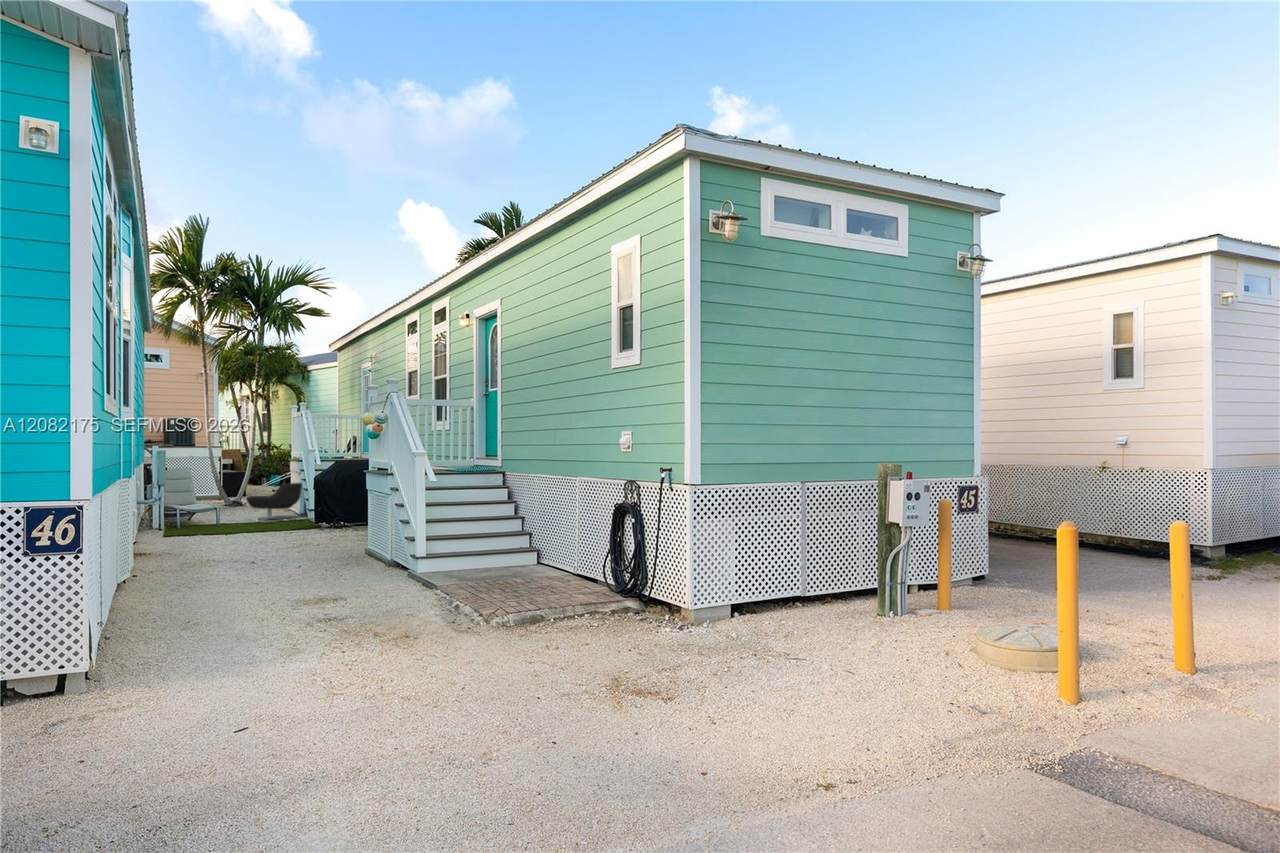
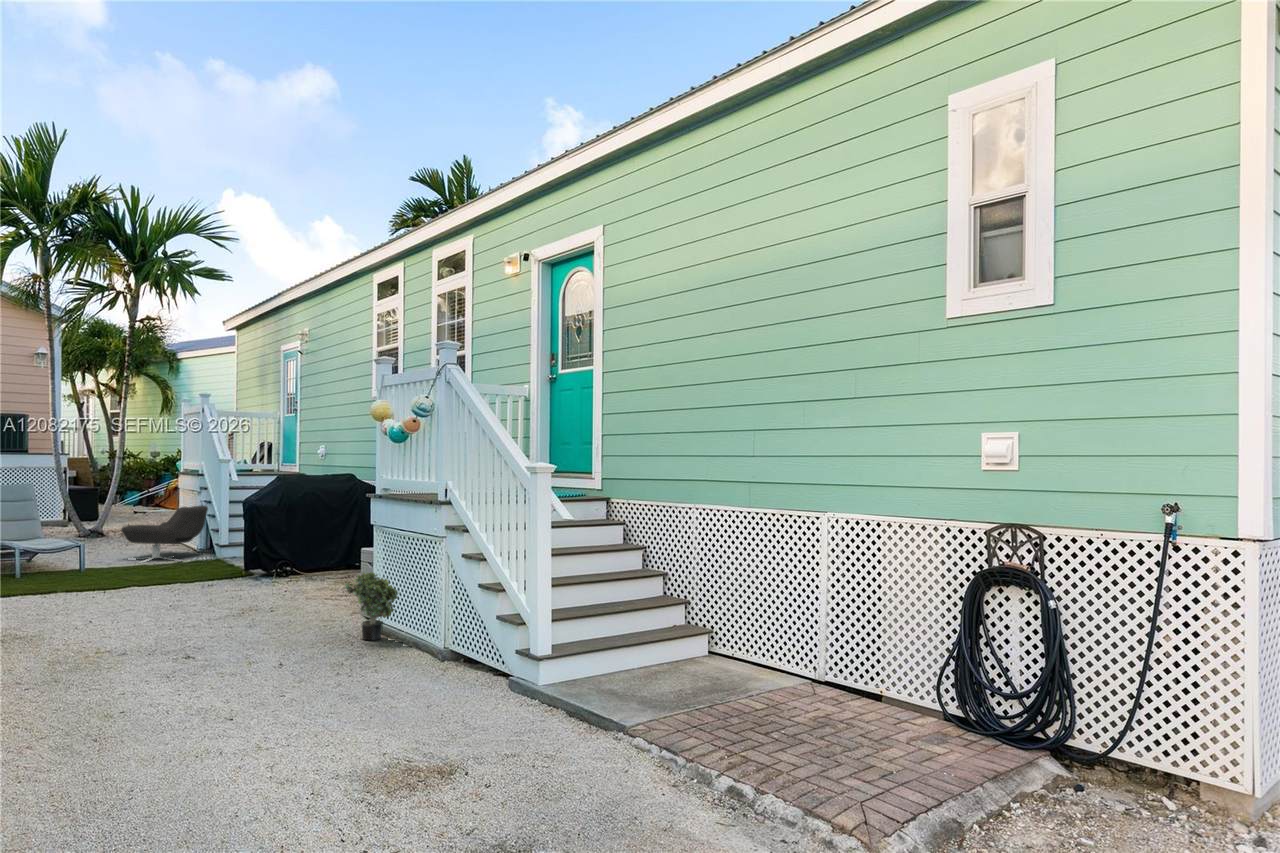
potted plant: none [339,518,373,558] -> present [344,572,400,640]

